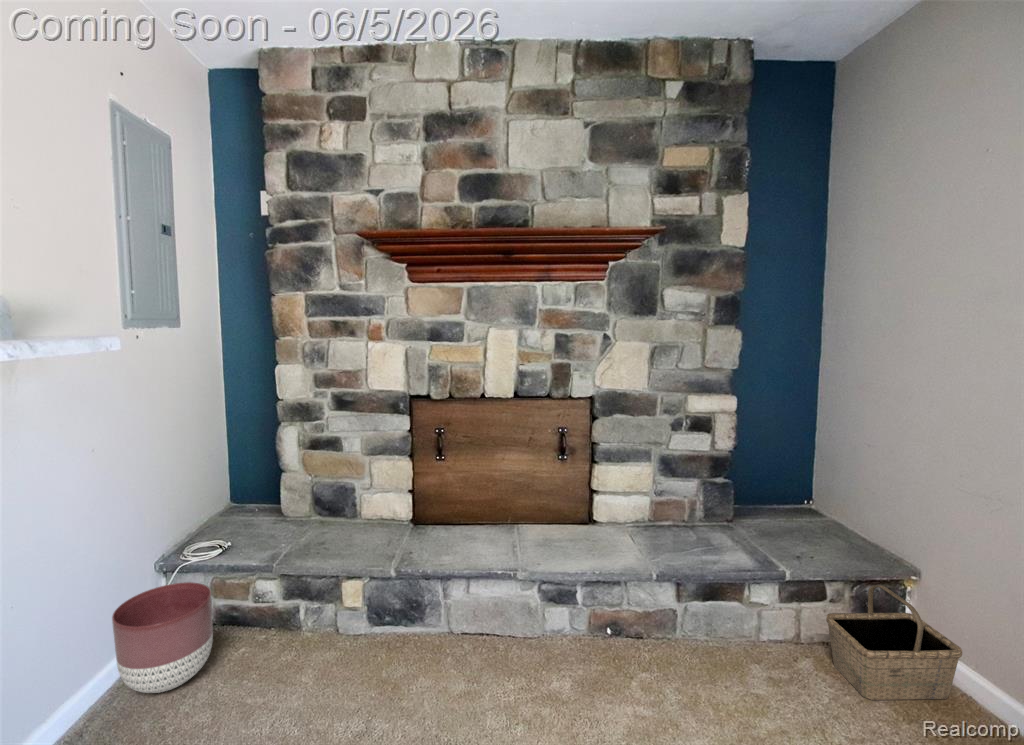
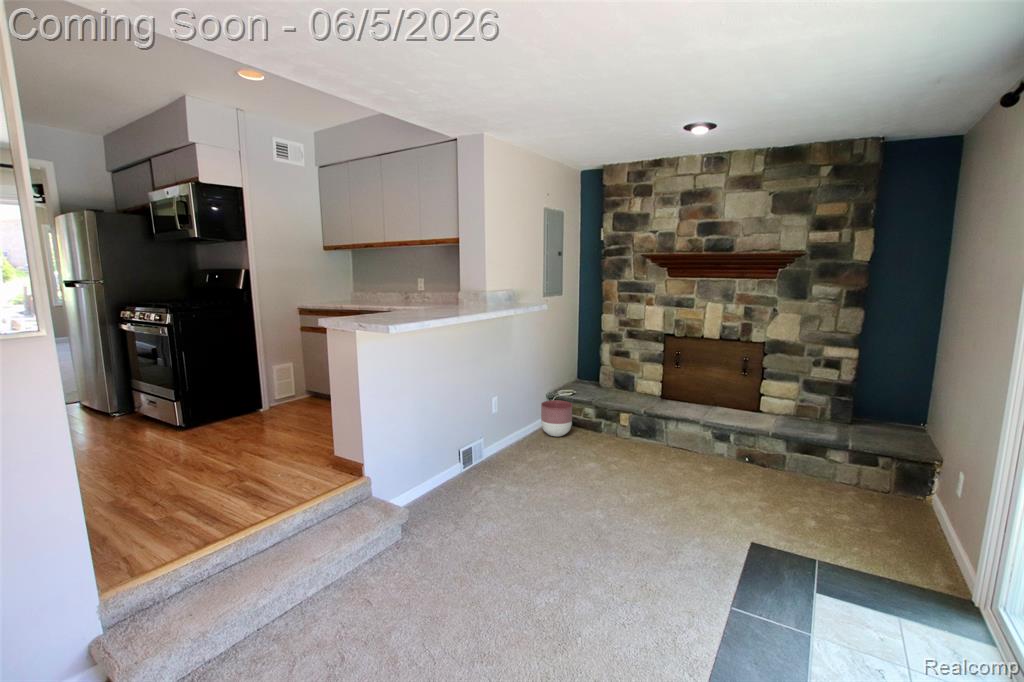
basket: present [826,585,962,700] -> none [864,455,926,513]

